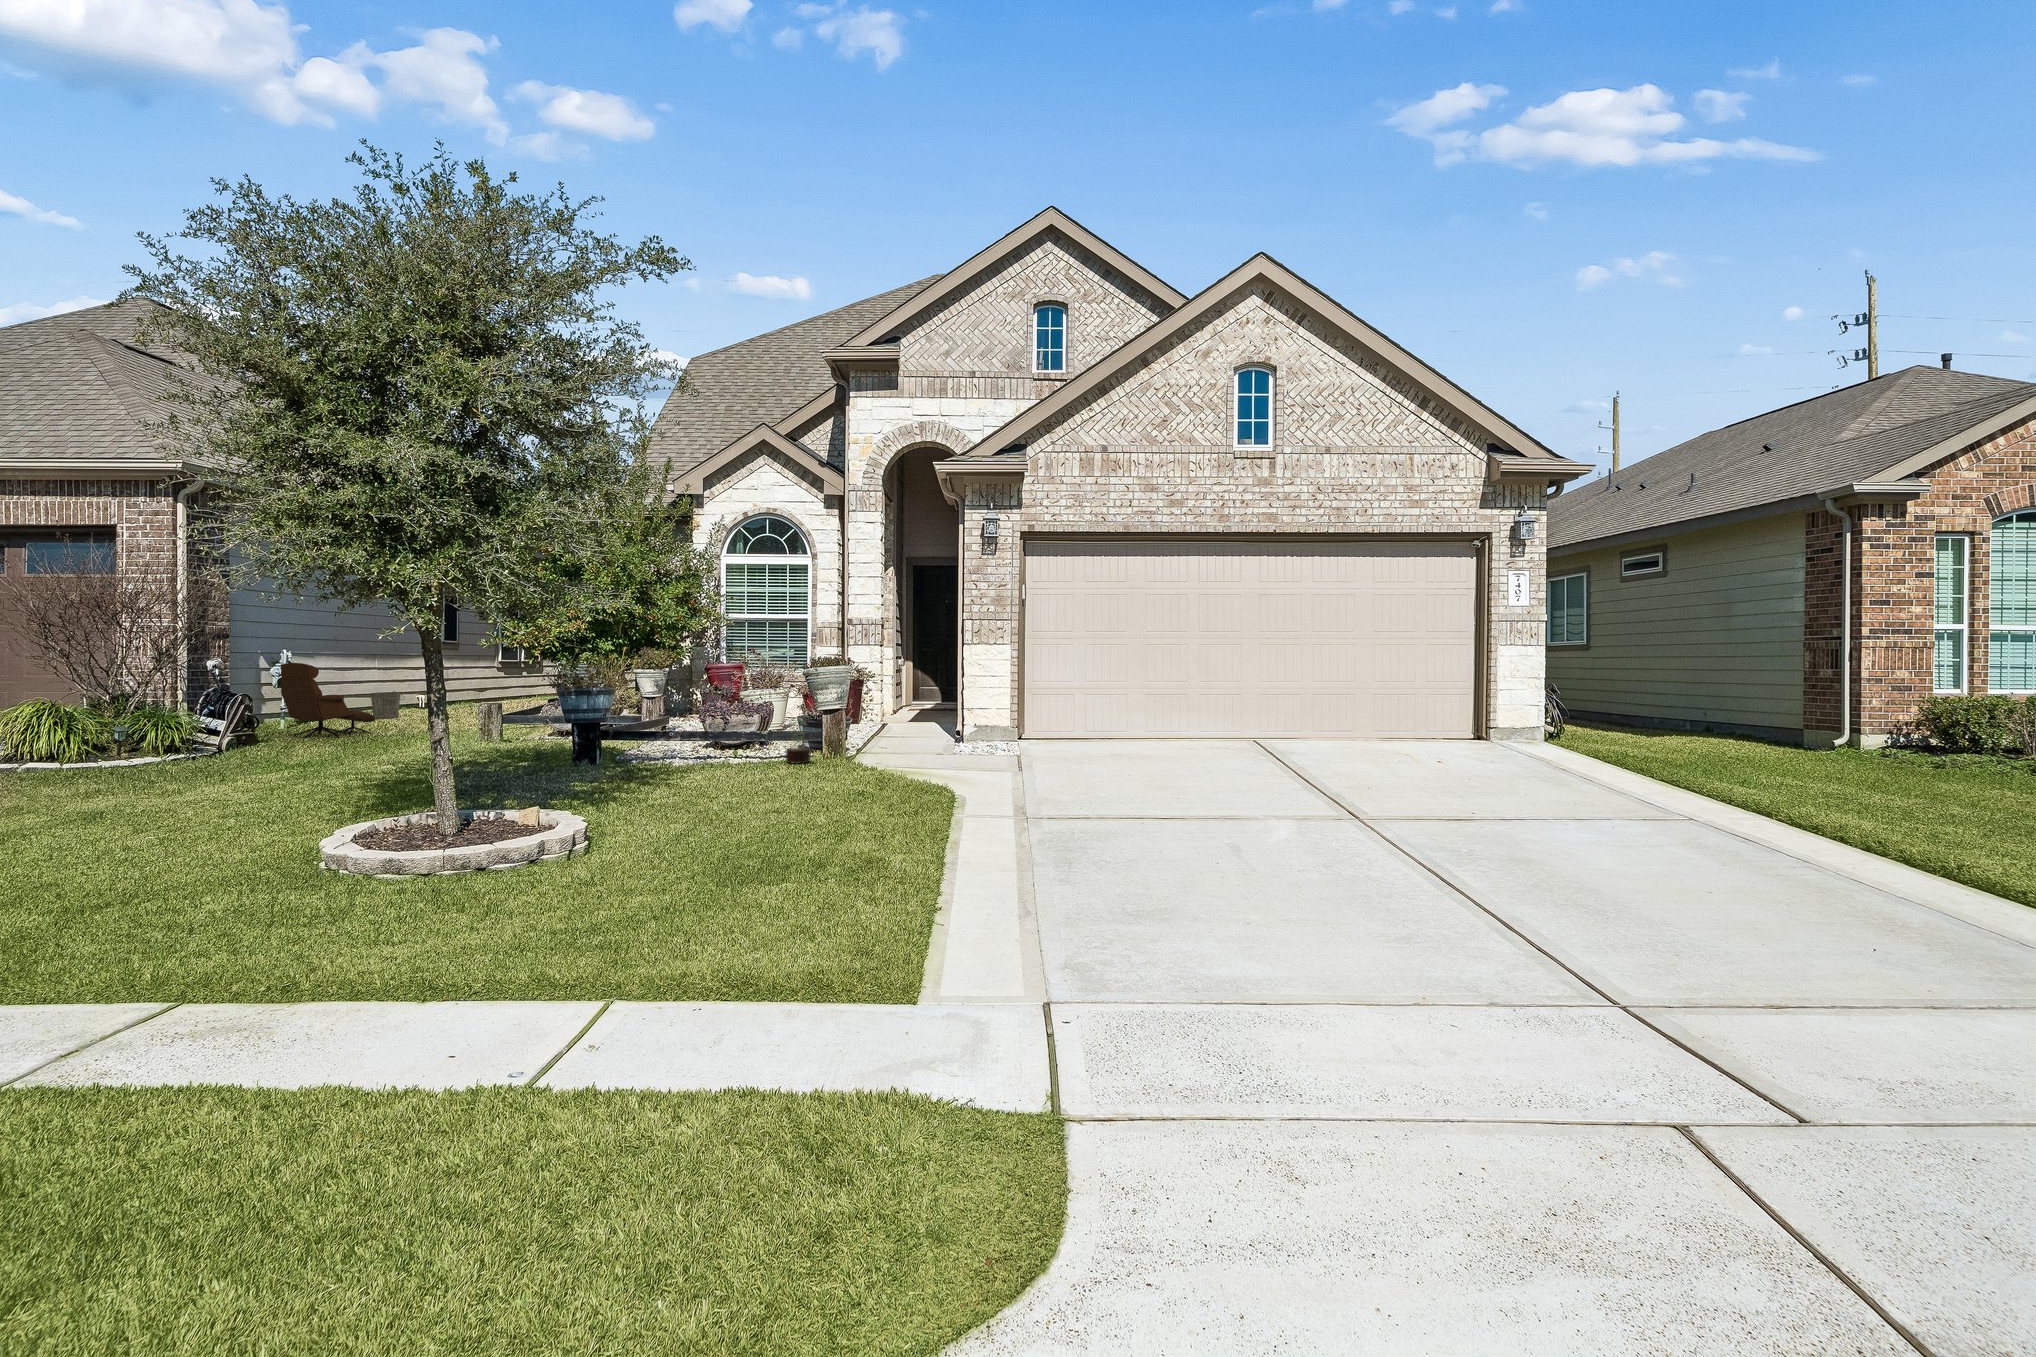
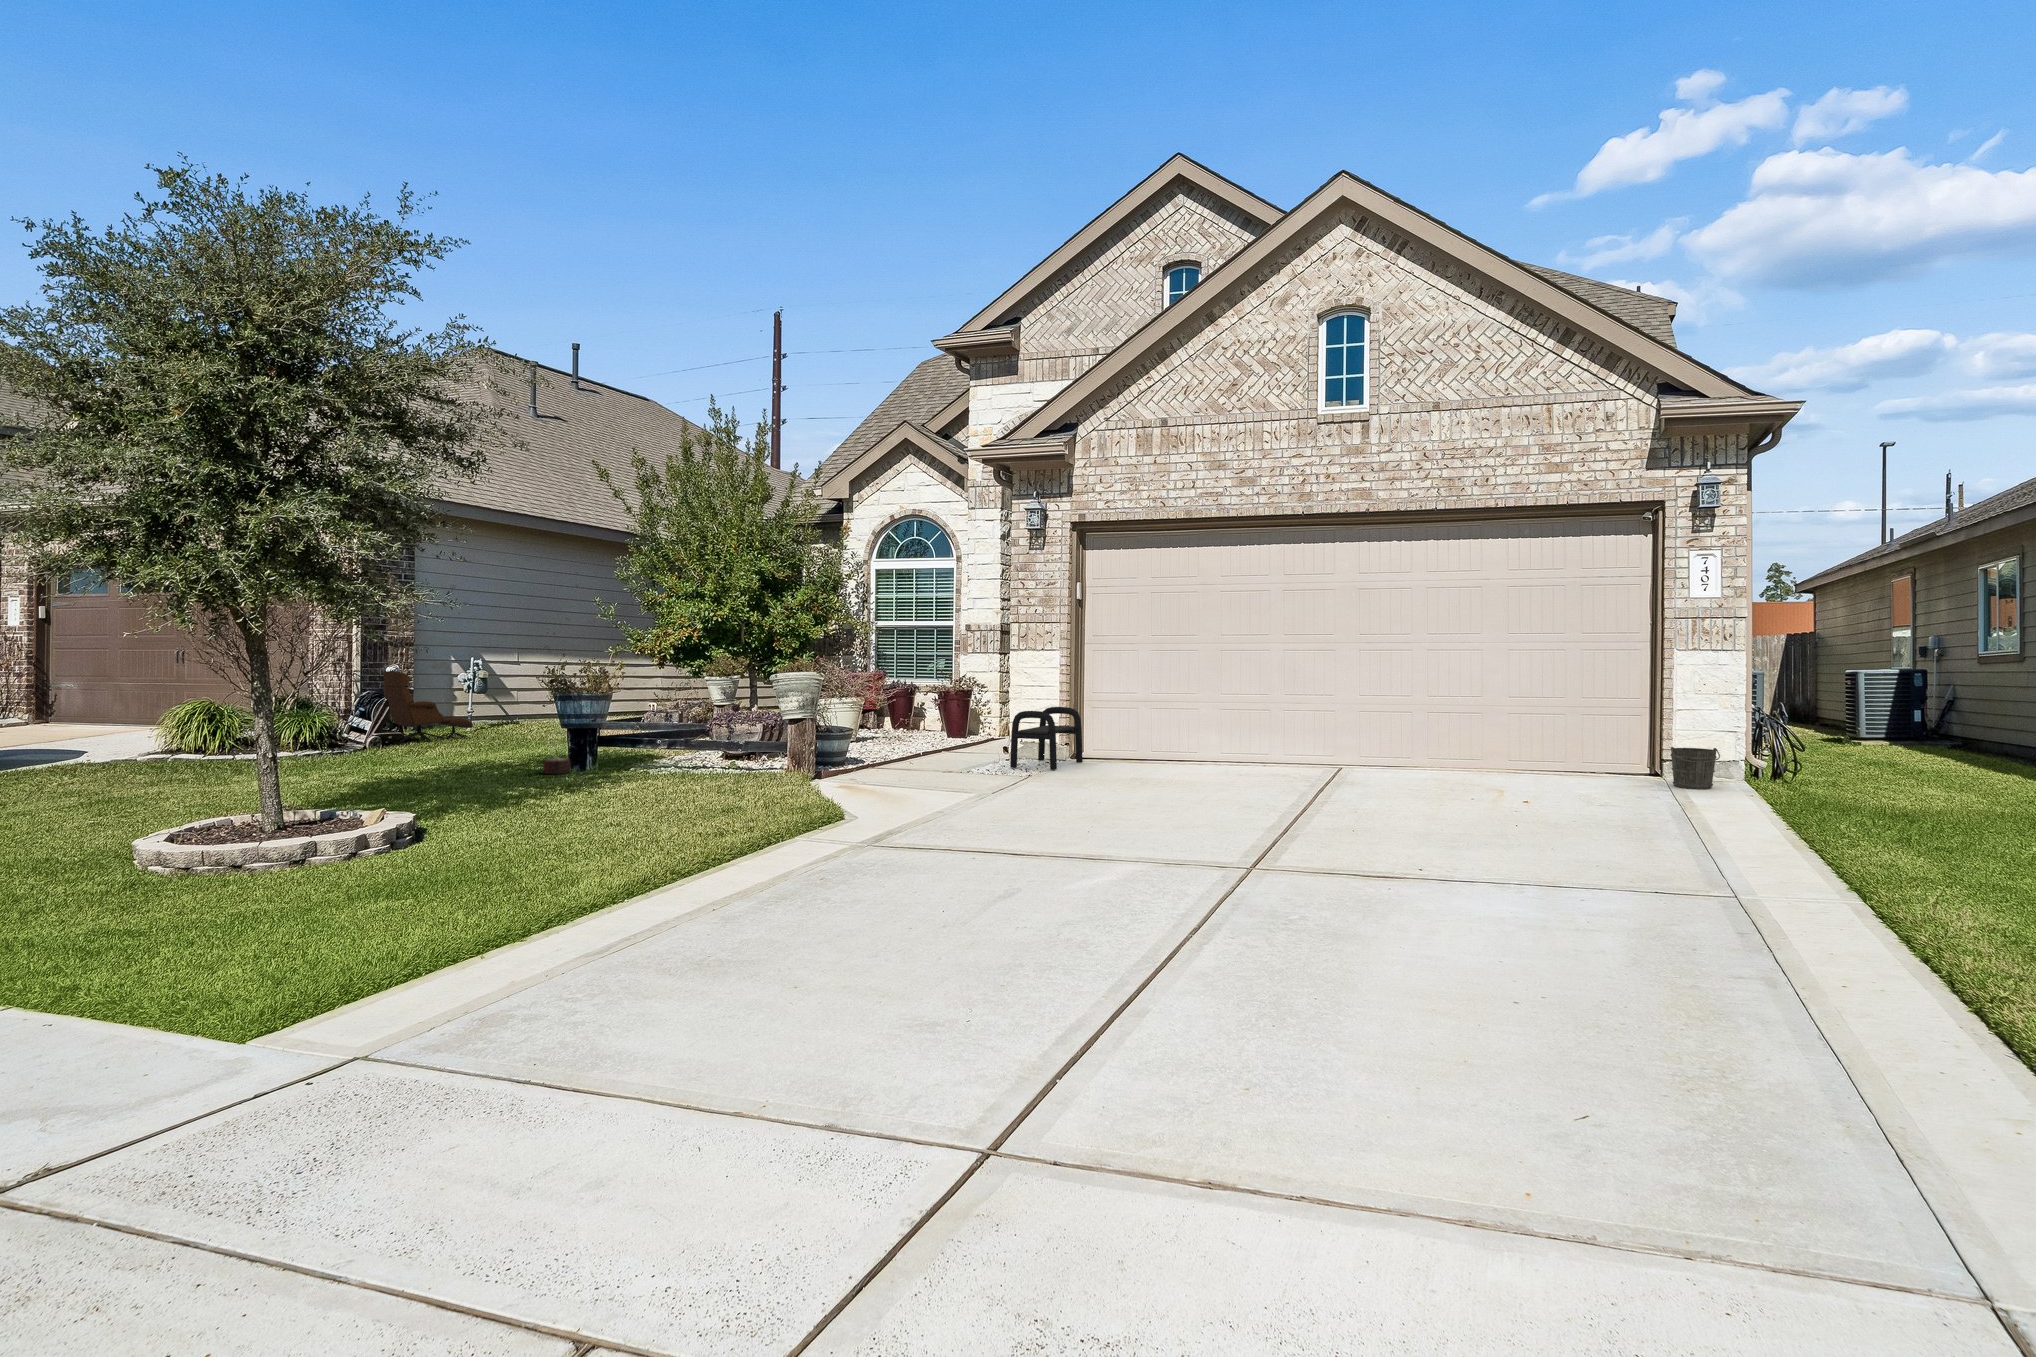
bucket: present [370,691,404,718] -> present [1670,747,1720,789]
bench: none [986,694,1036,749] -> present [1010,707,1083,770]
decorative plant: present [786,719,811,764] -> present [542,728,570,774]

